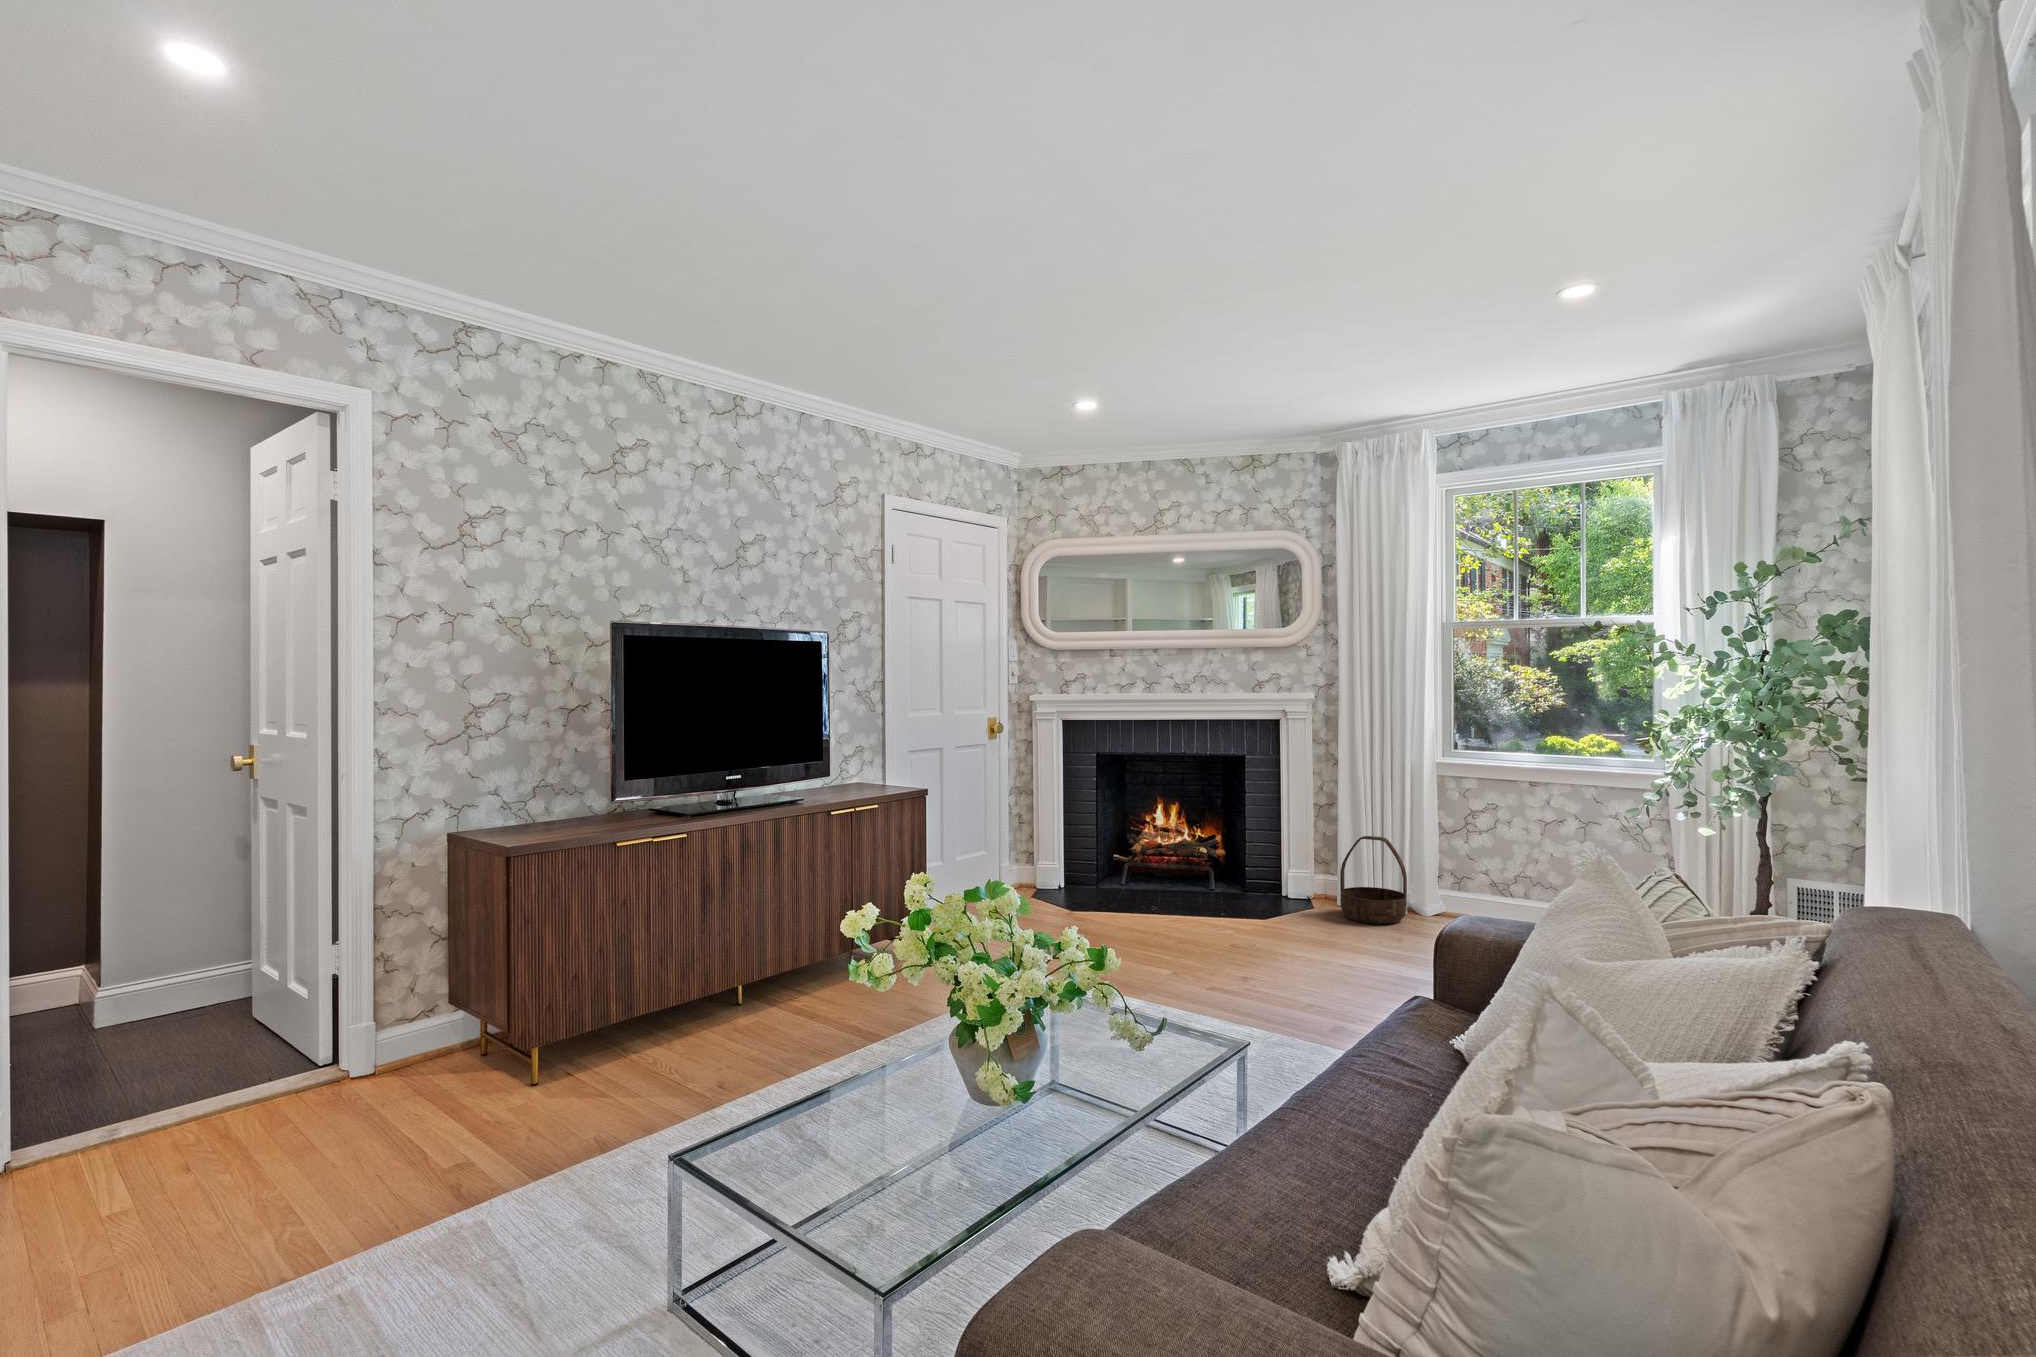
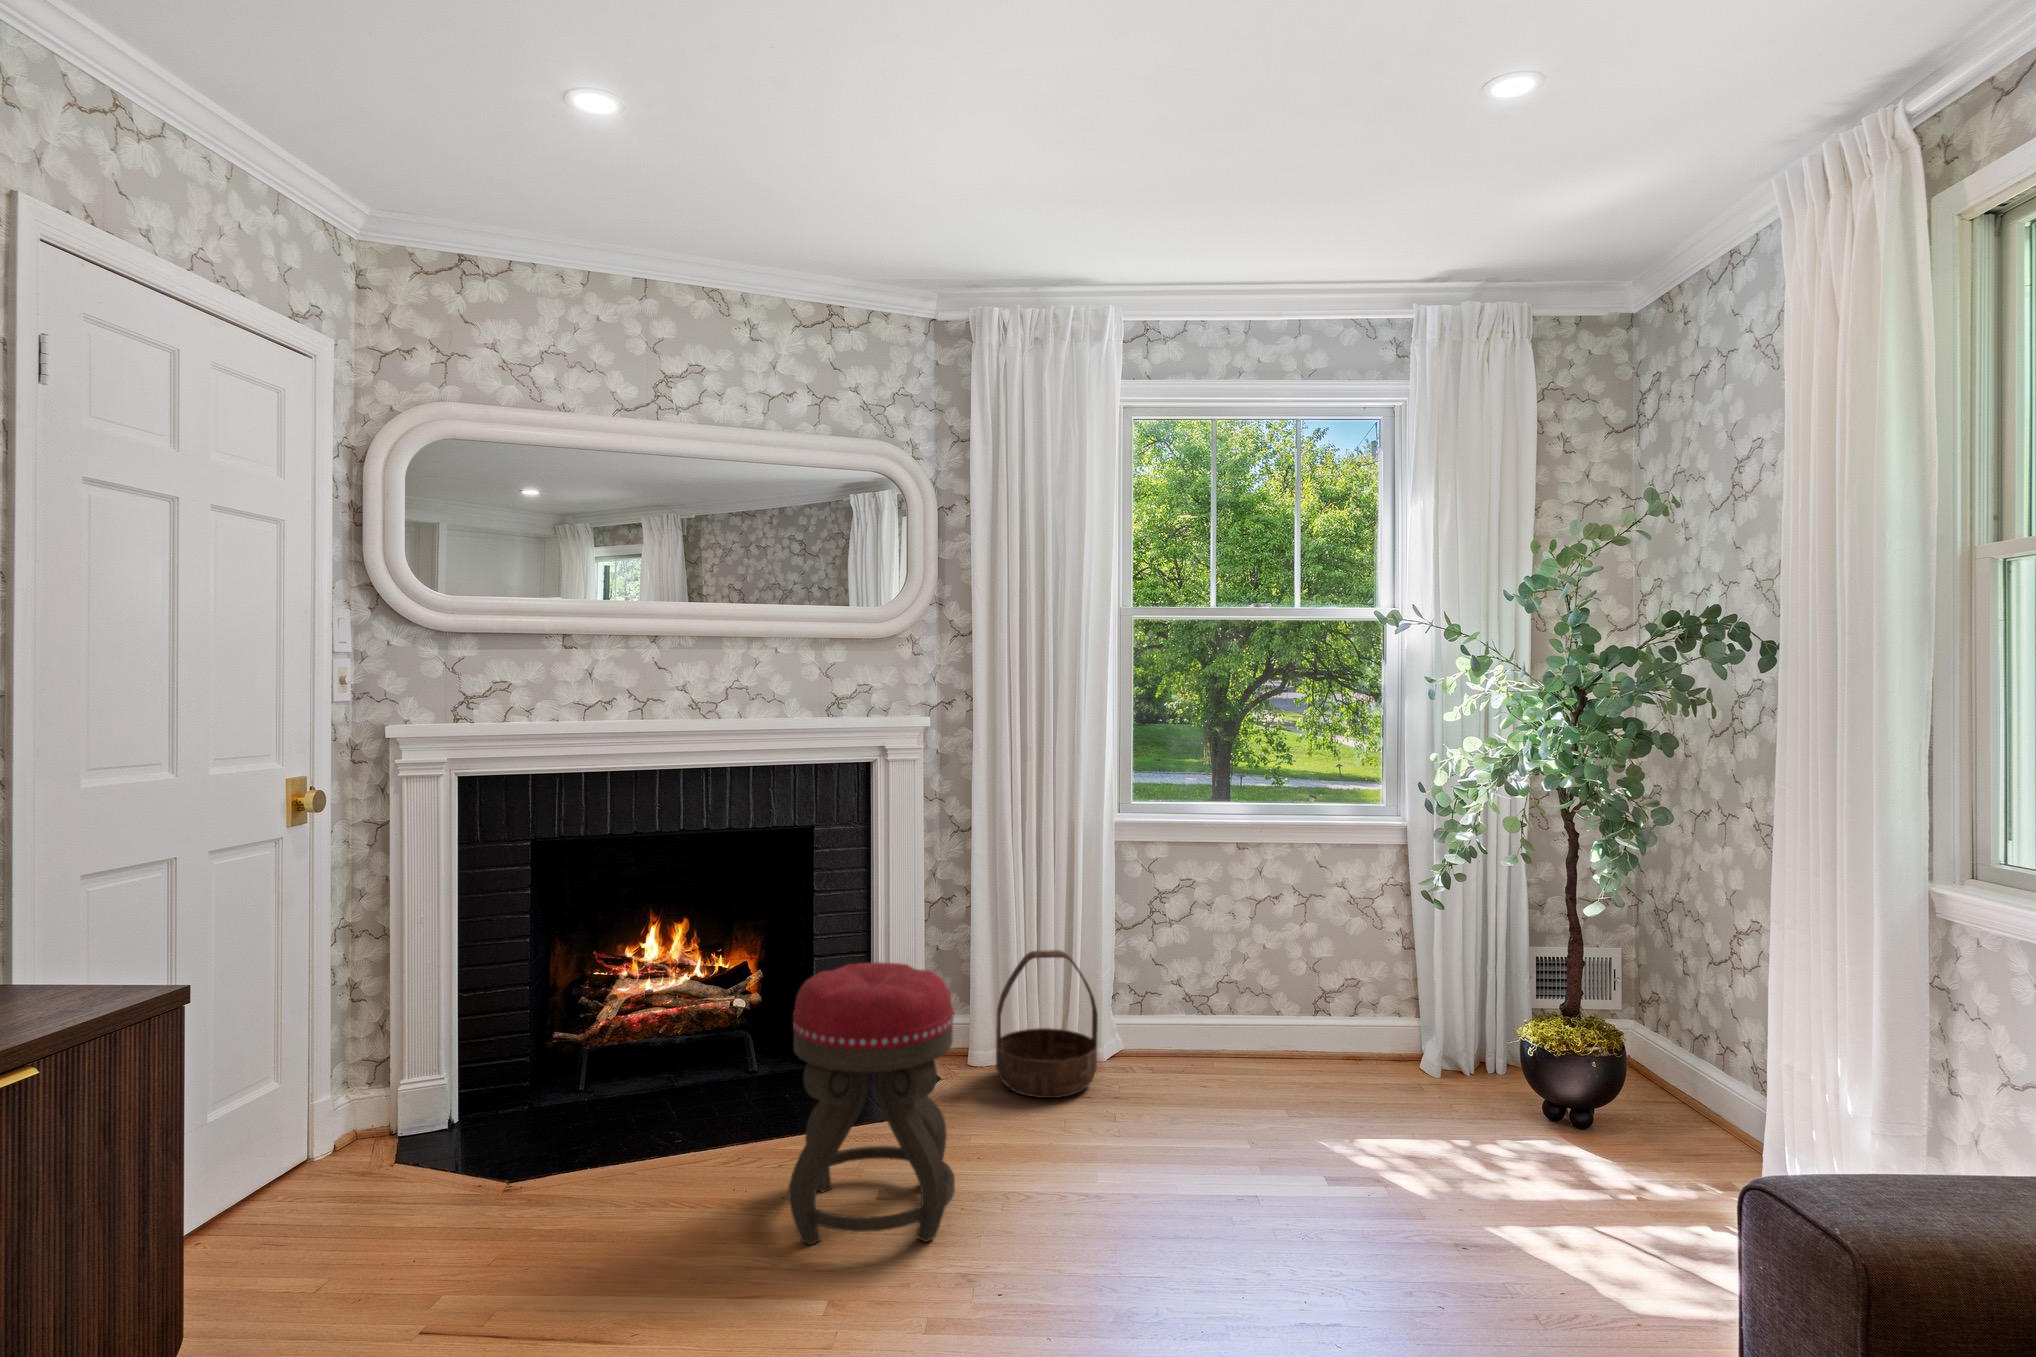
ottoman: none [1174,817,1271,954] -> present [788,962,955,1245]

